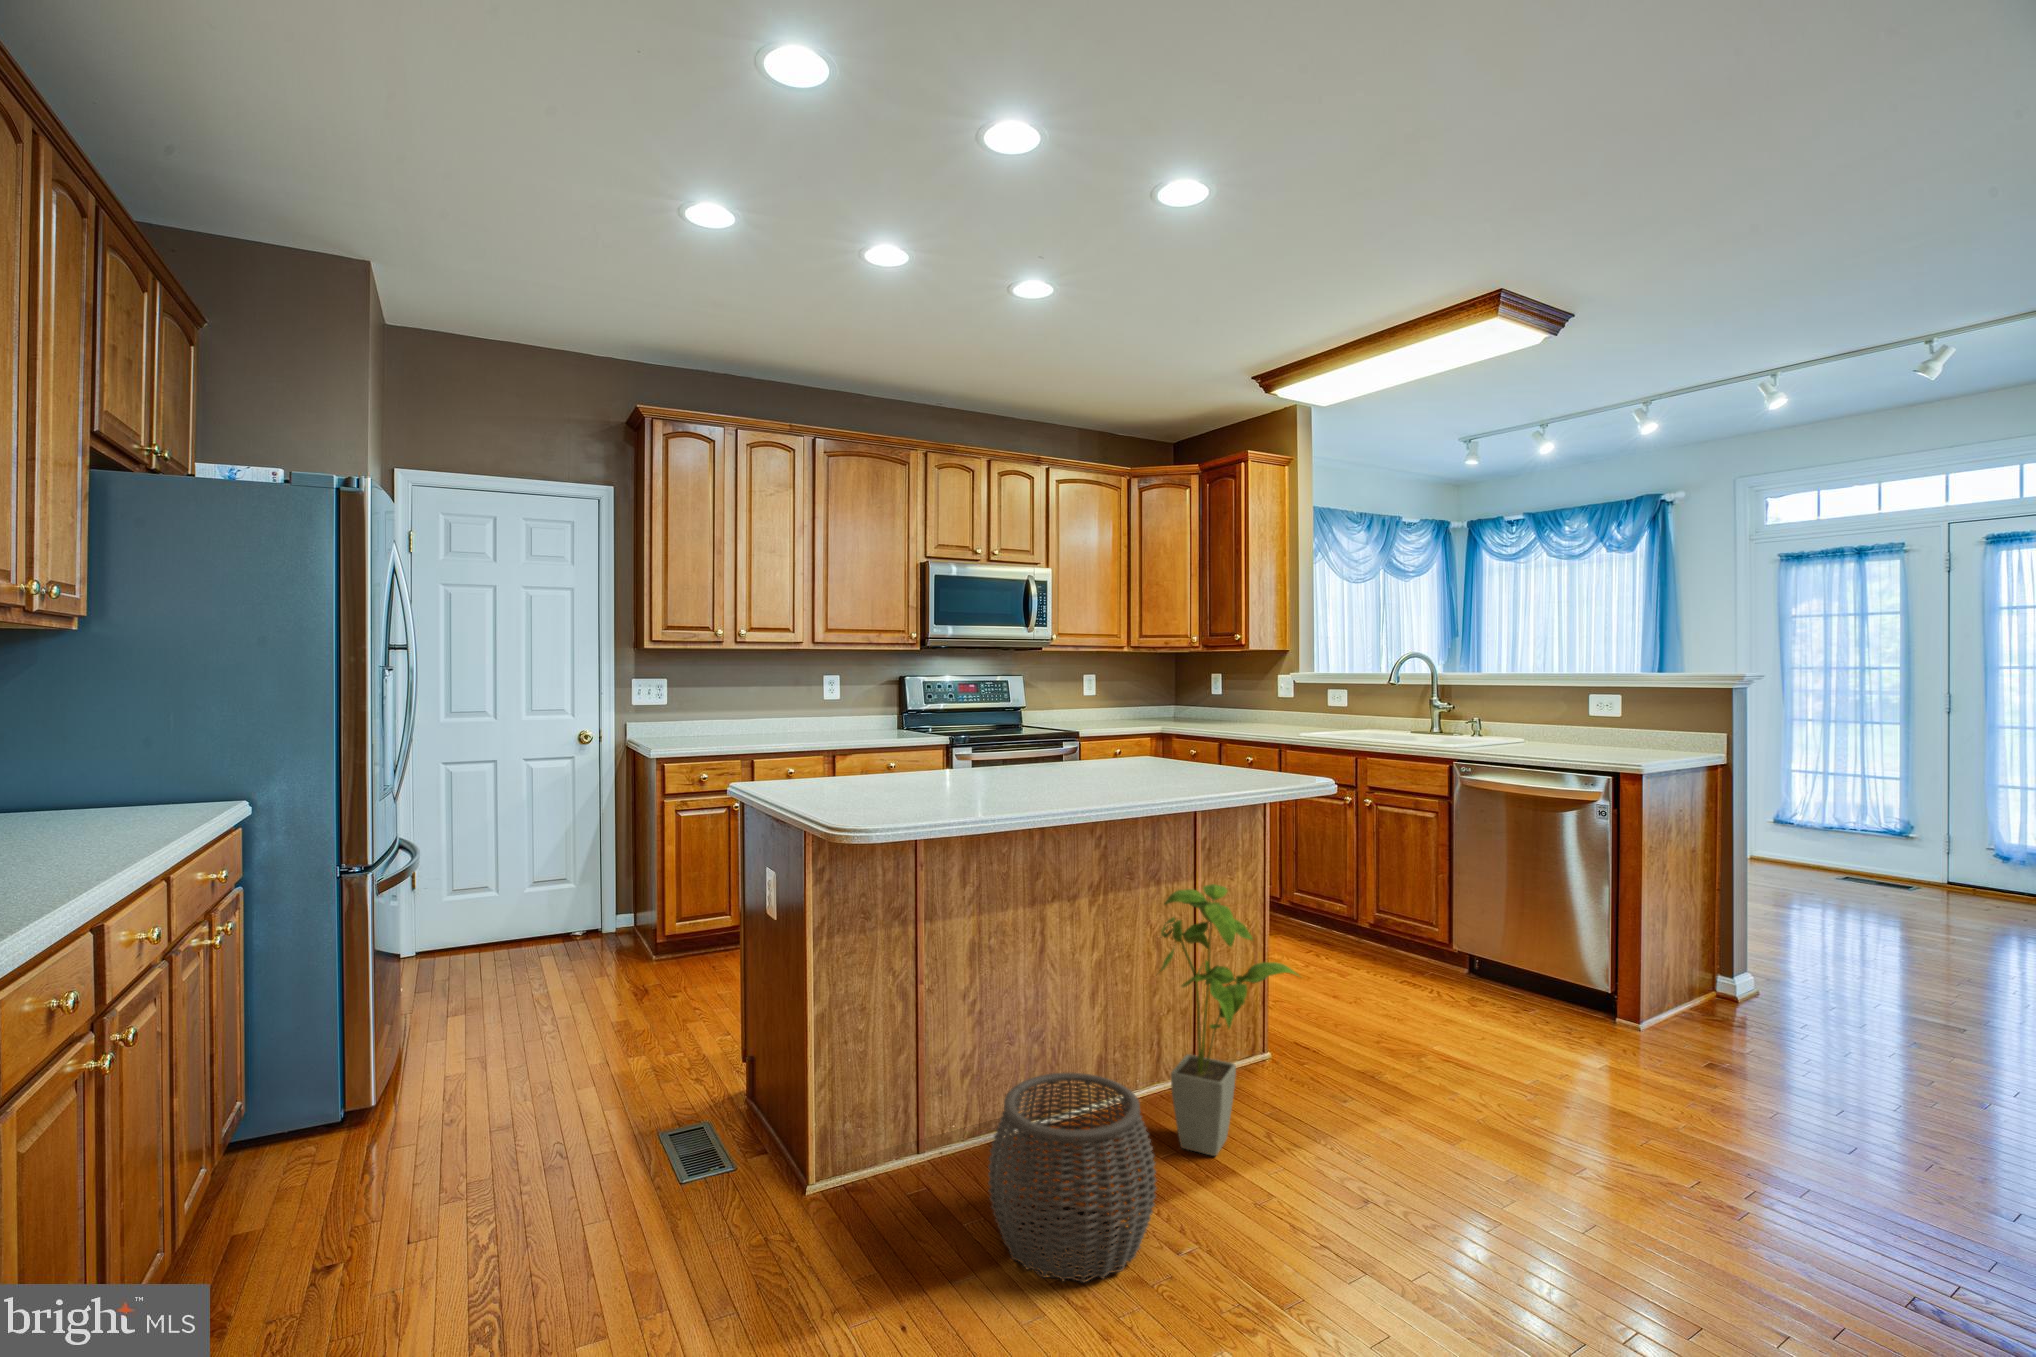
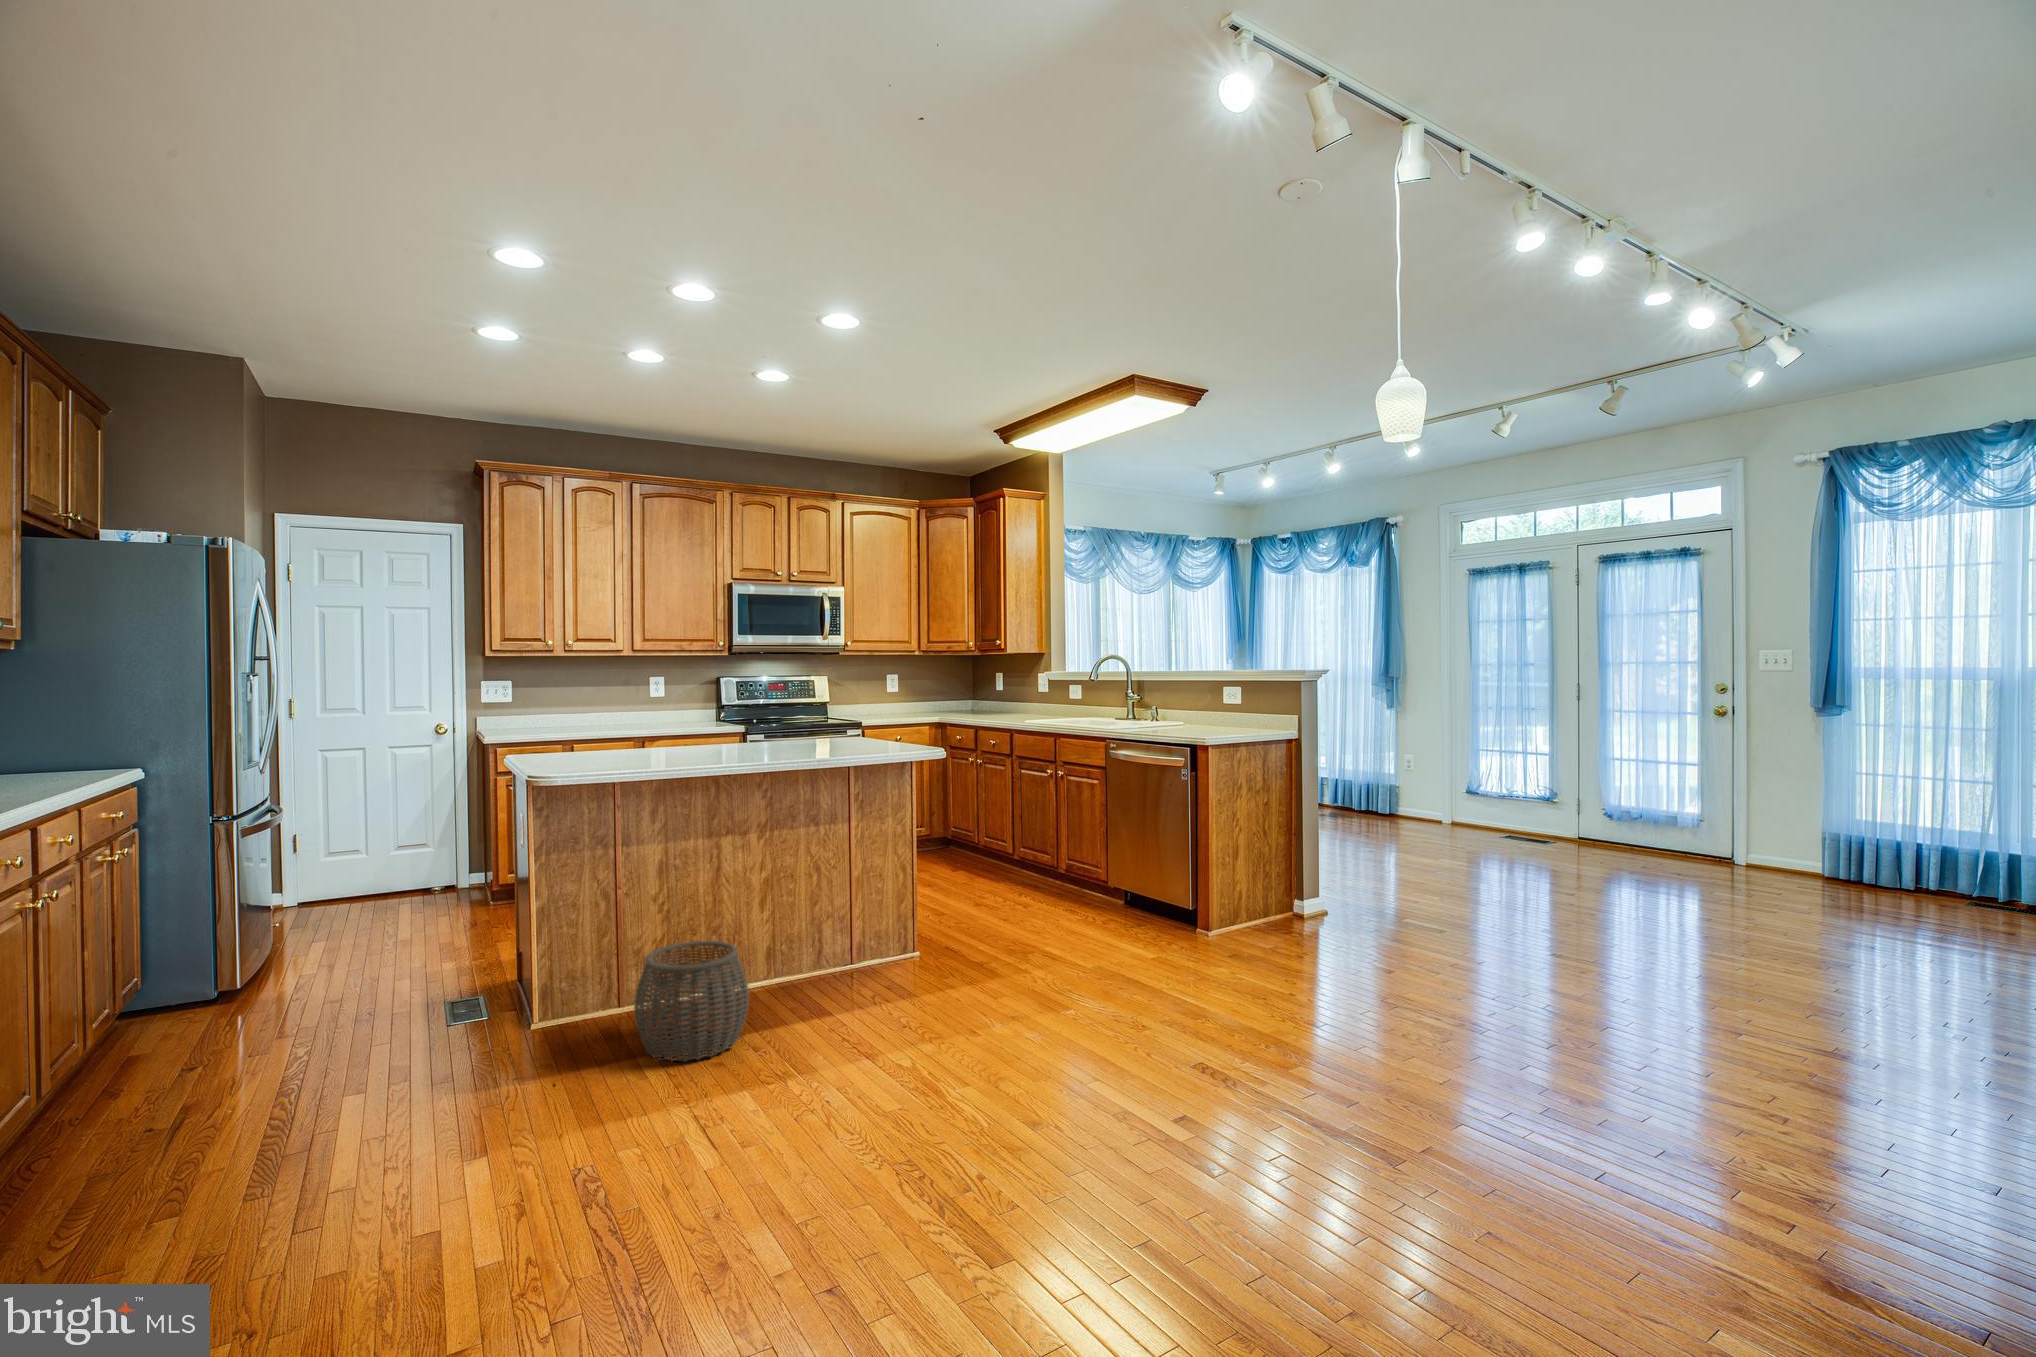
house plant: present [1160,884,1299,1156] -> none [788,818,888,1005]

